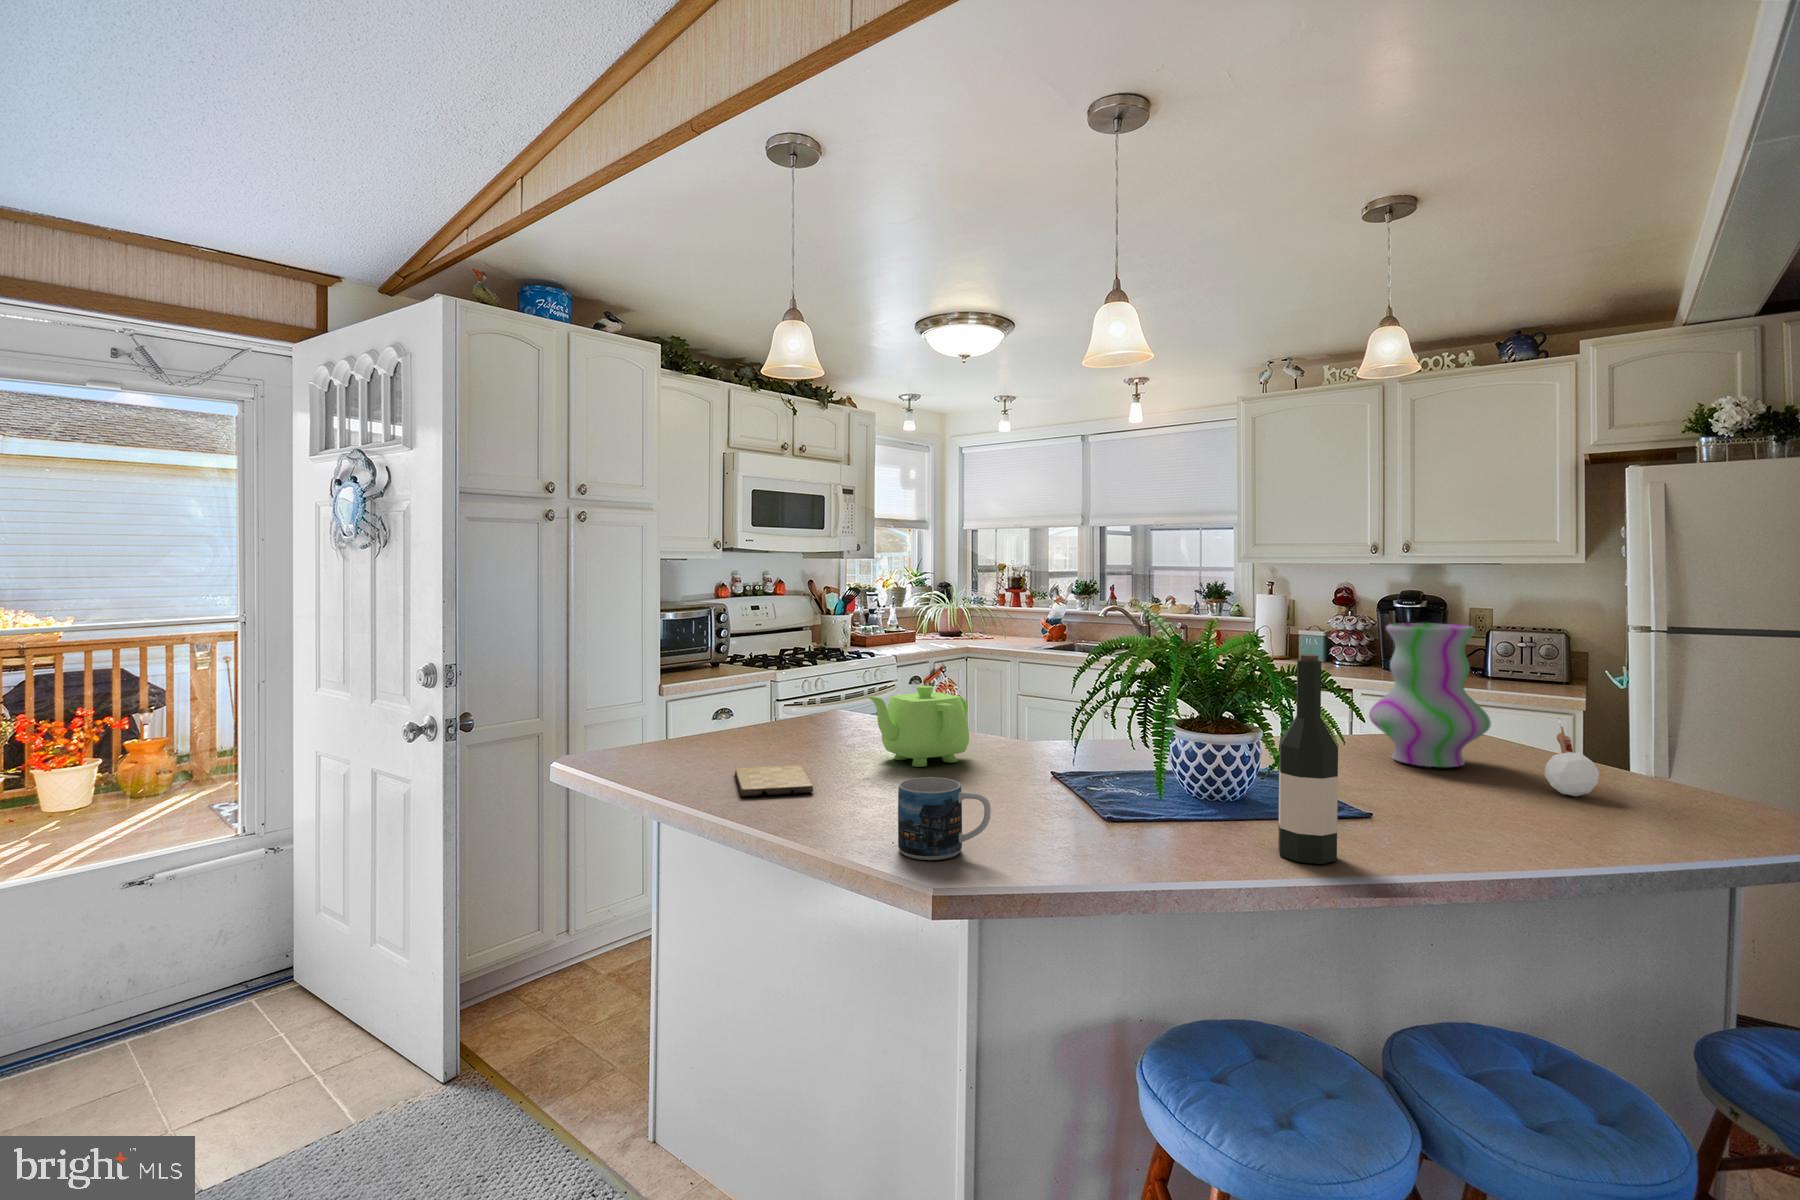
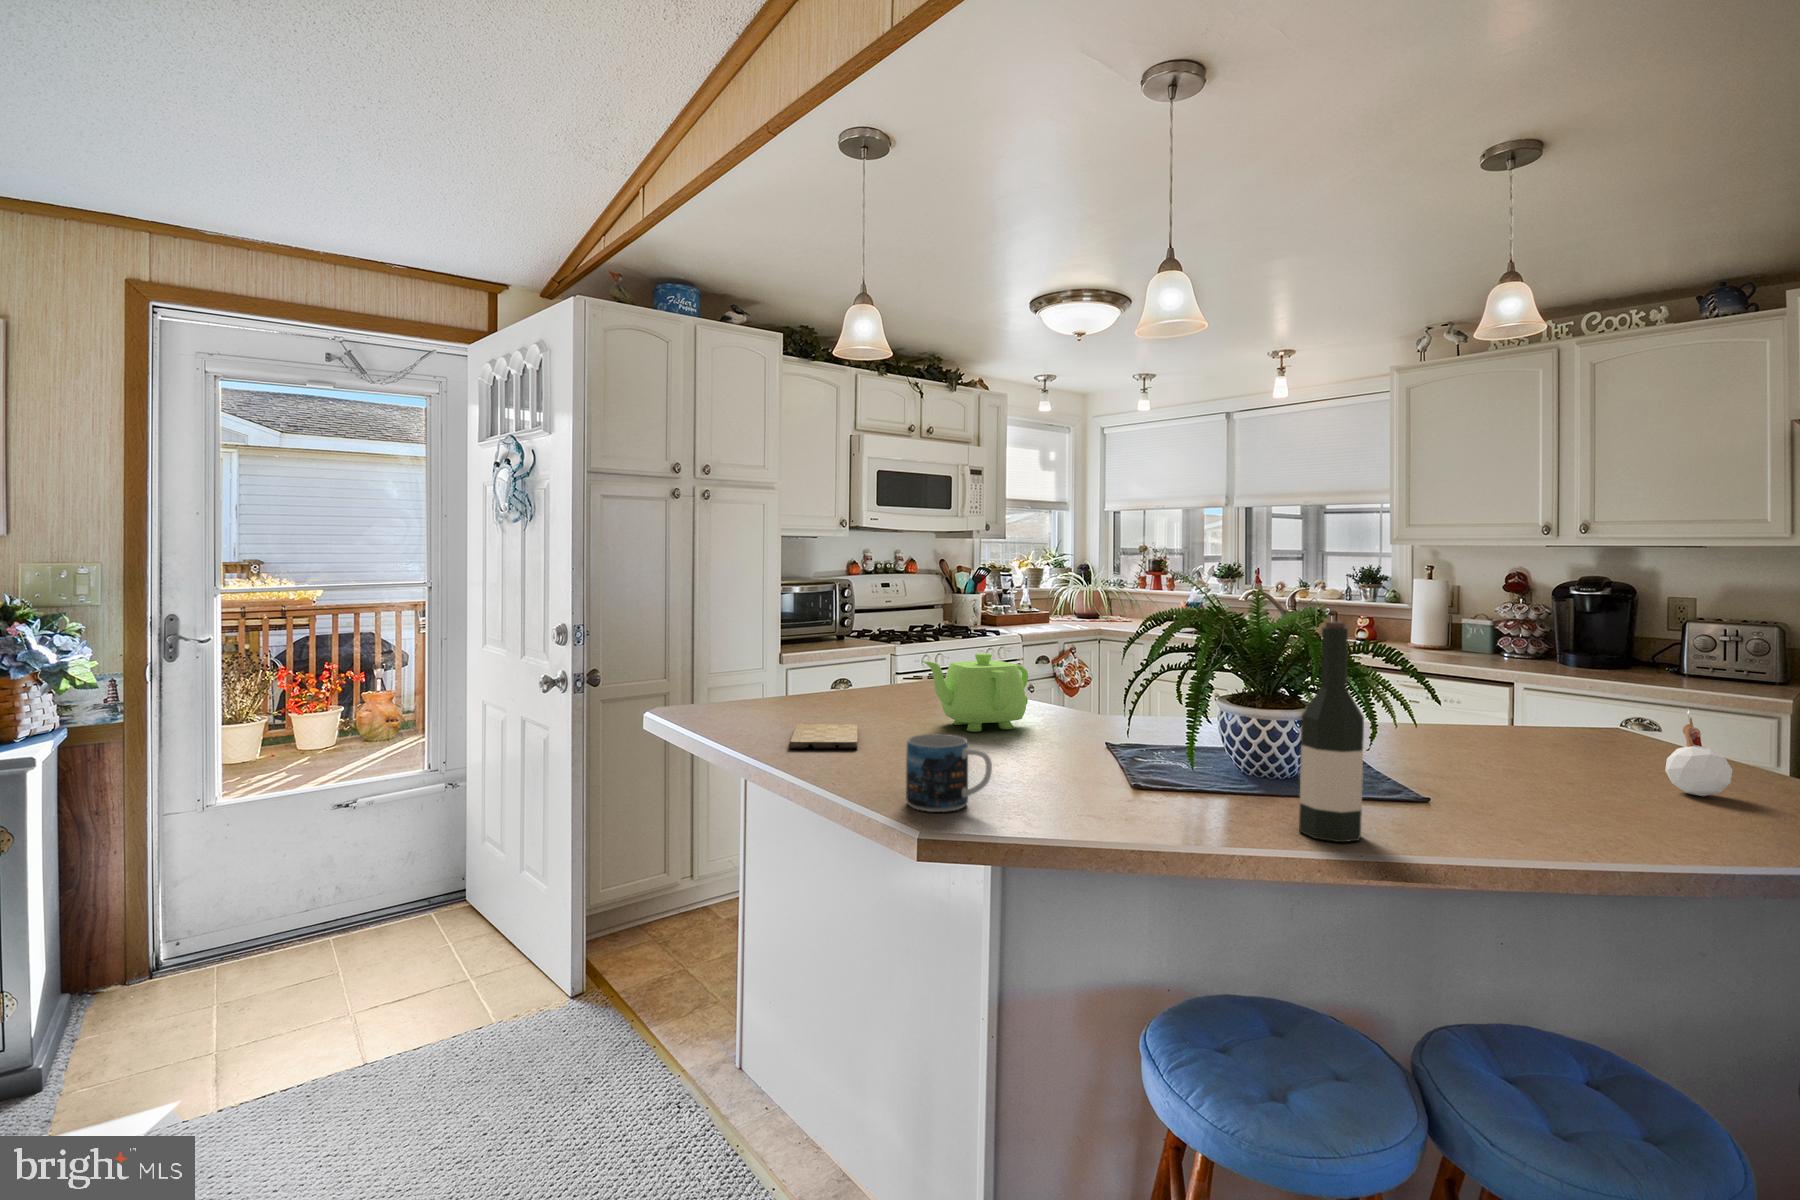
vase: present [1369,623,1491,767] -> none [1471,601,1613,759]

